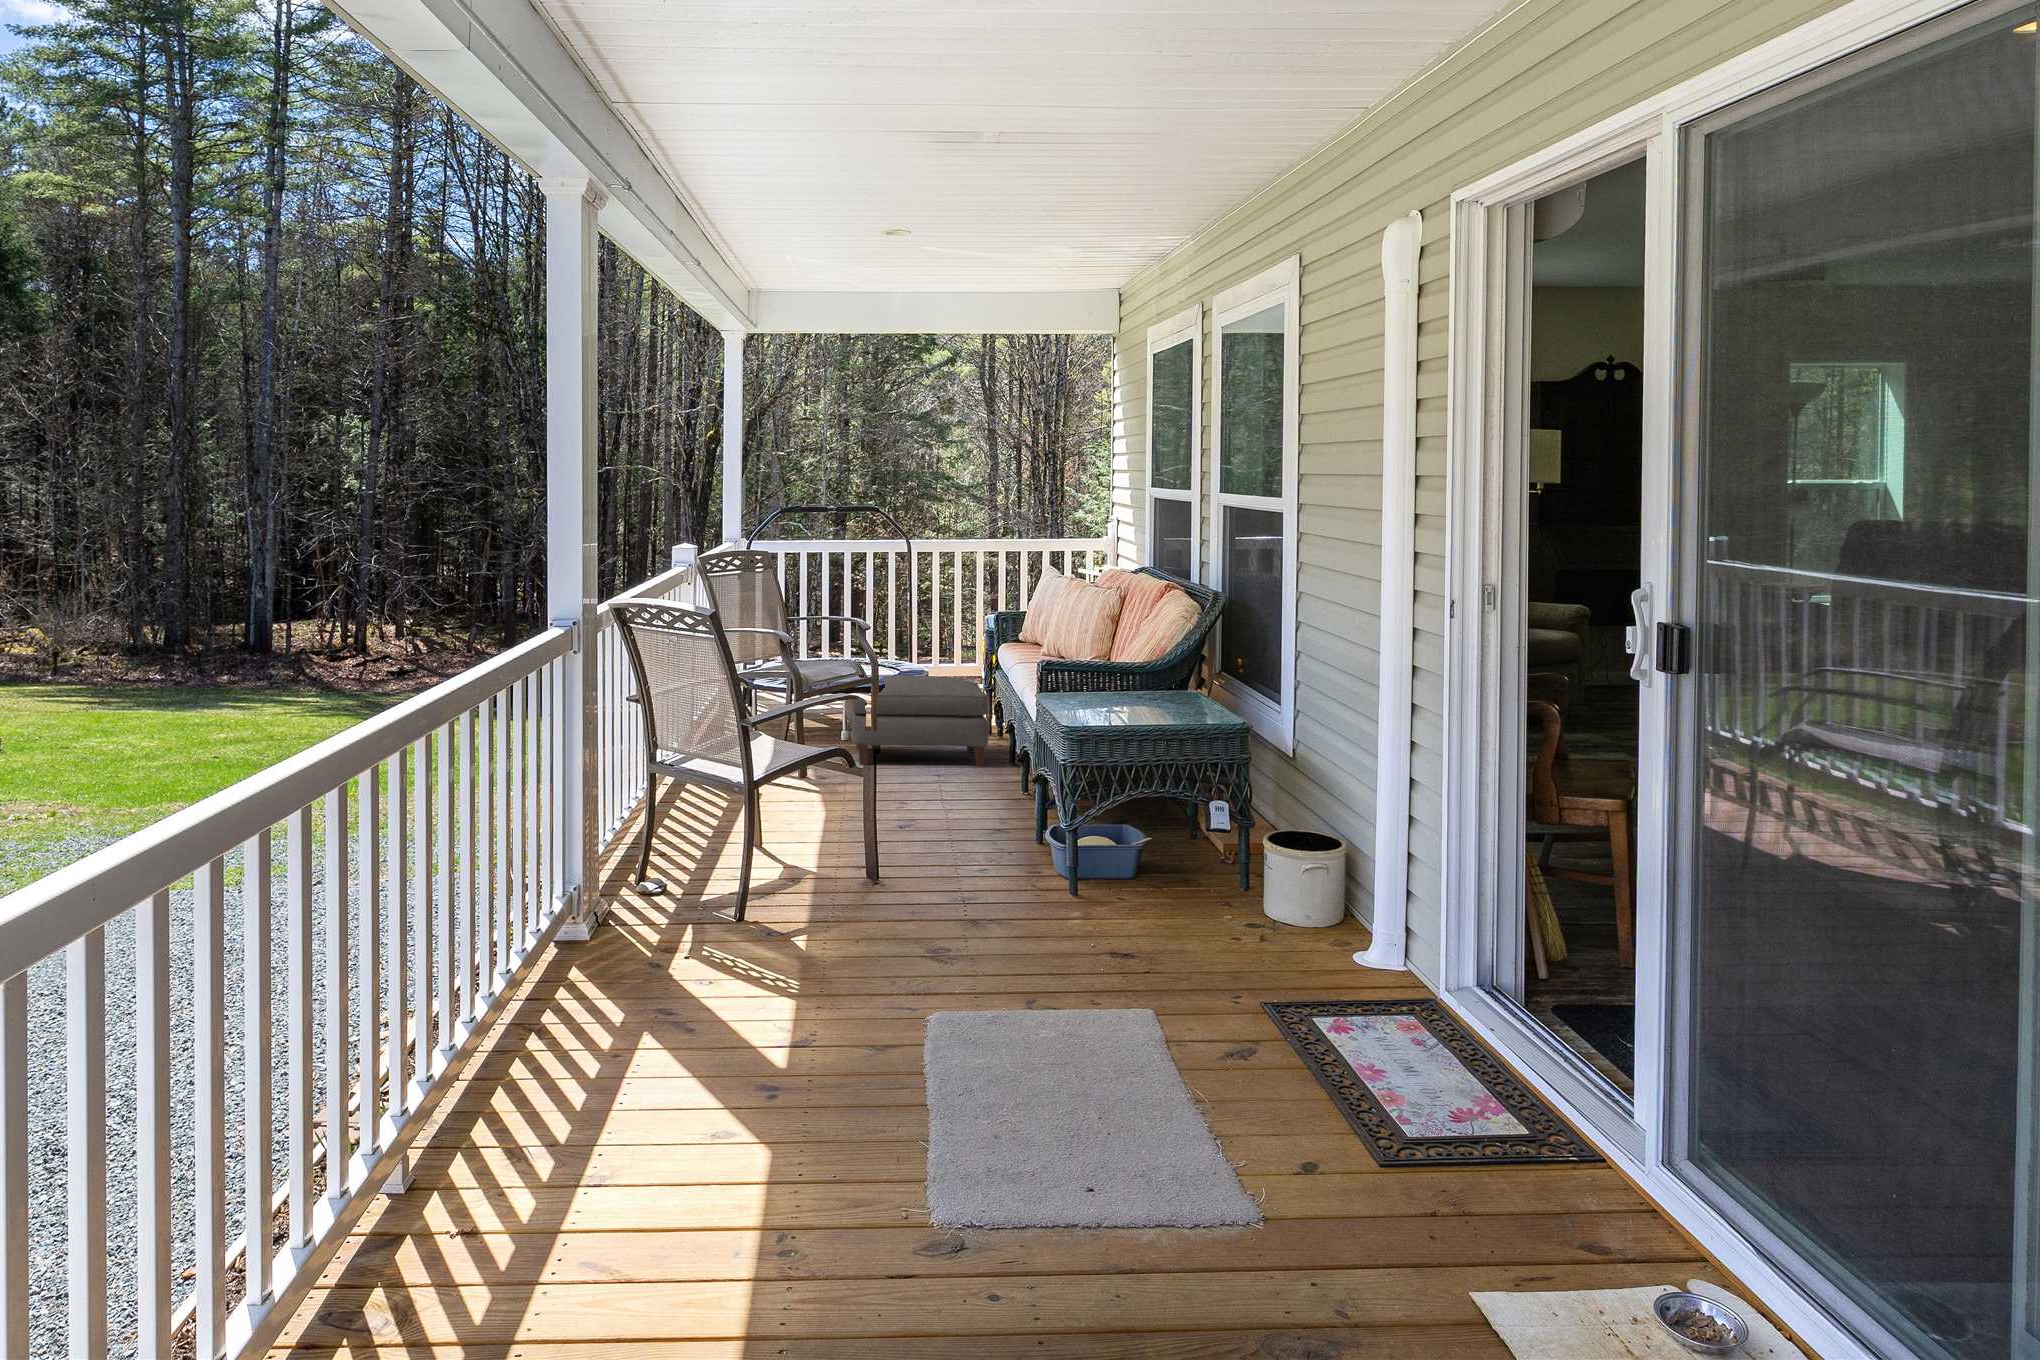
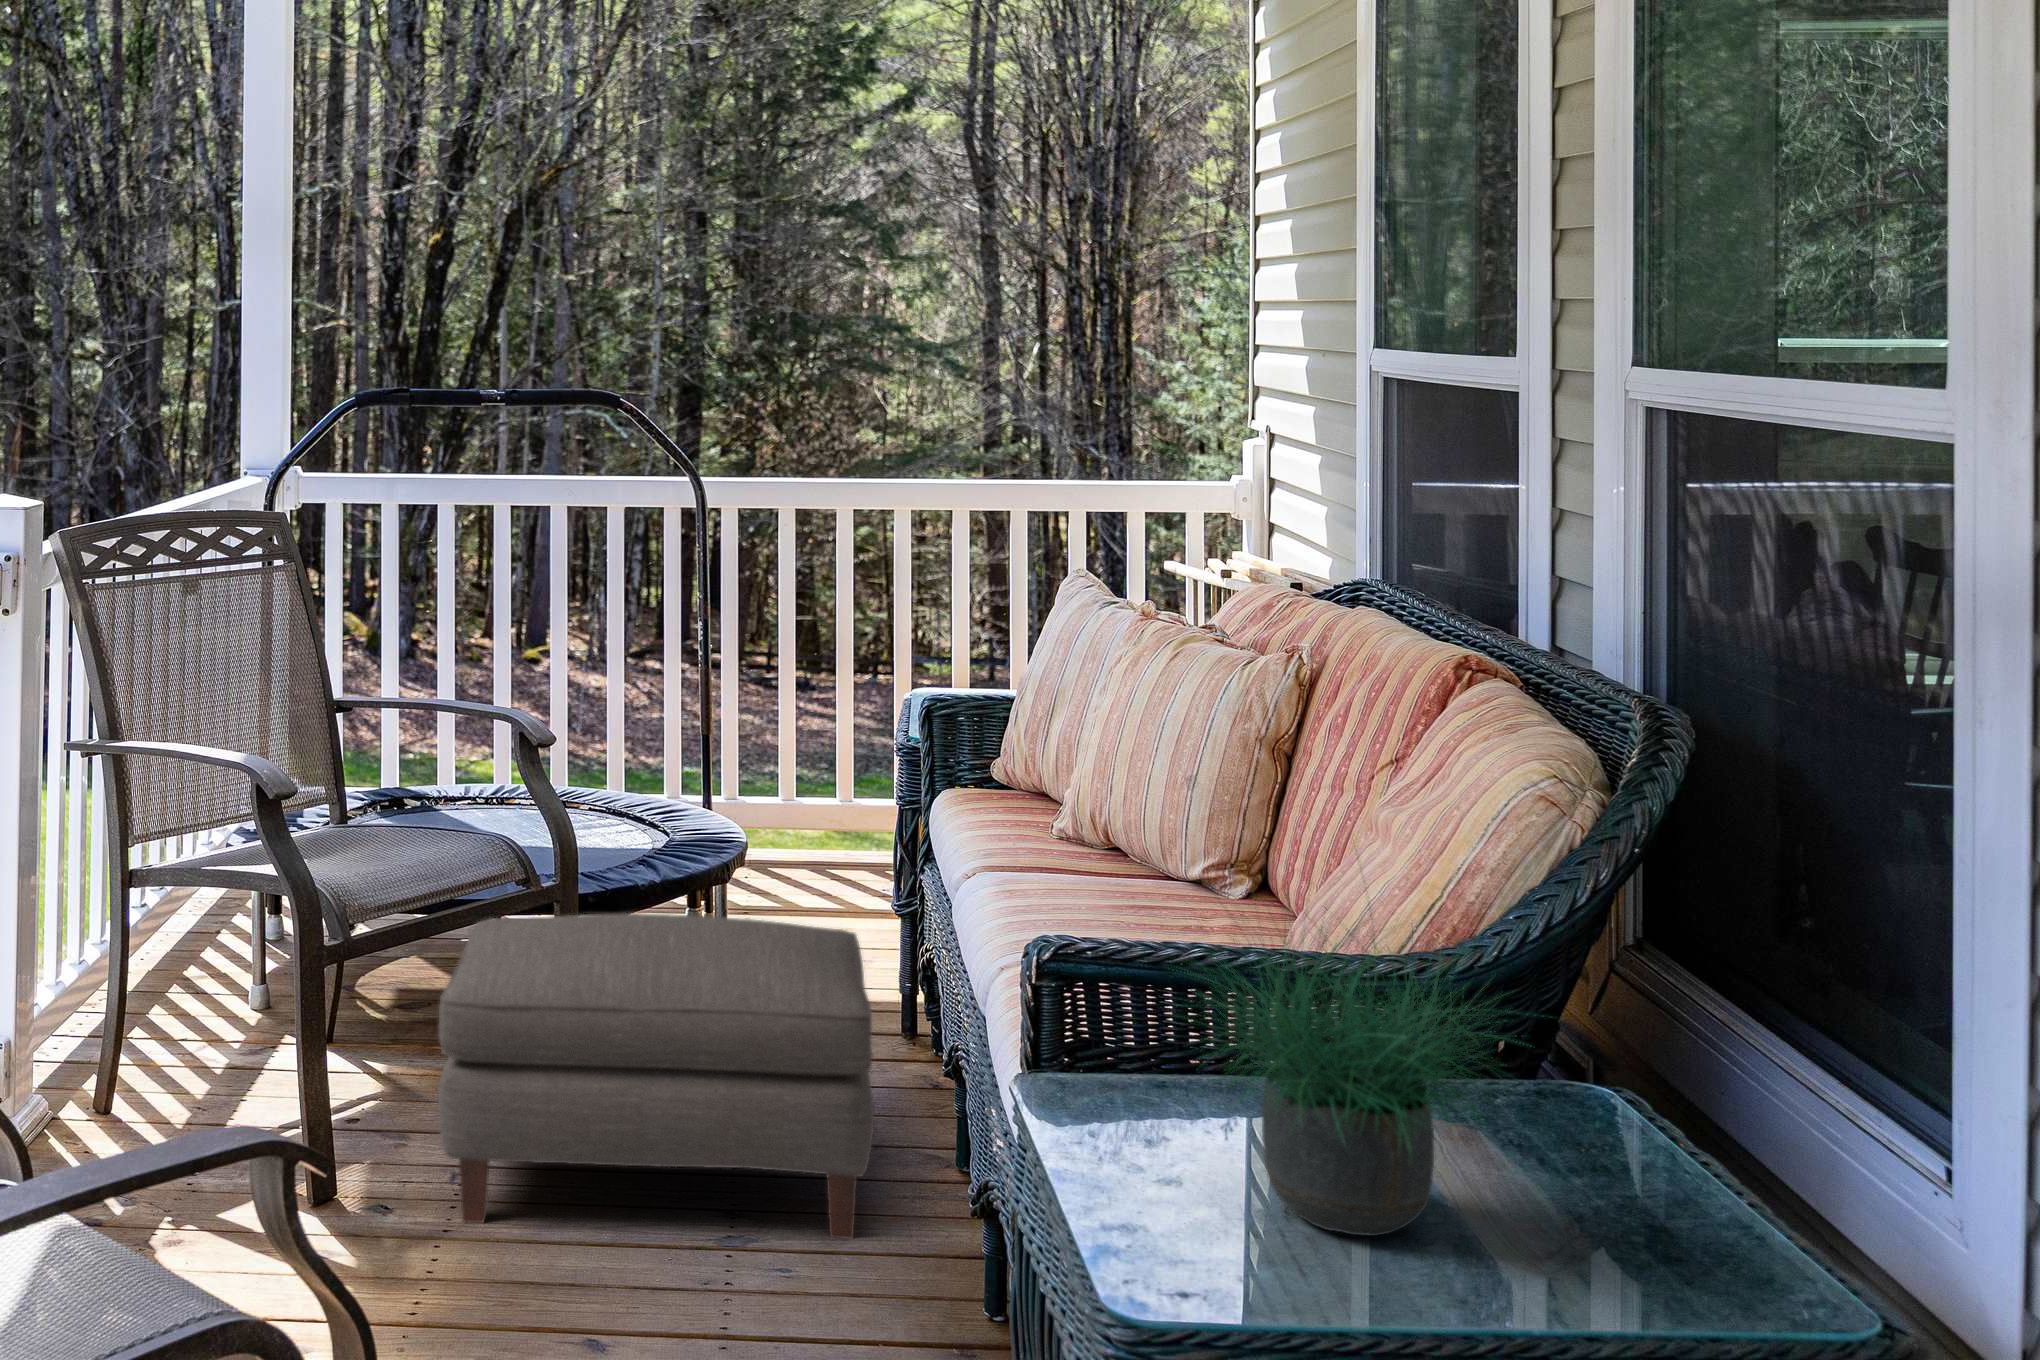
potted plant: none [1070,604,1159,693] -> present [1170,850,1524,1236]

